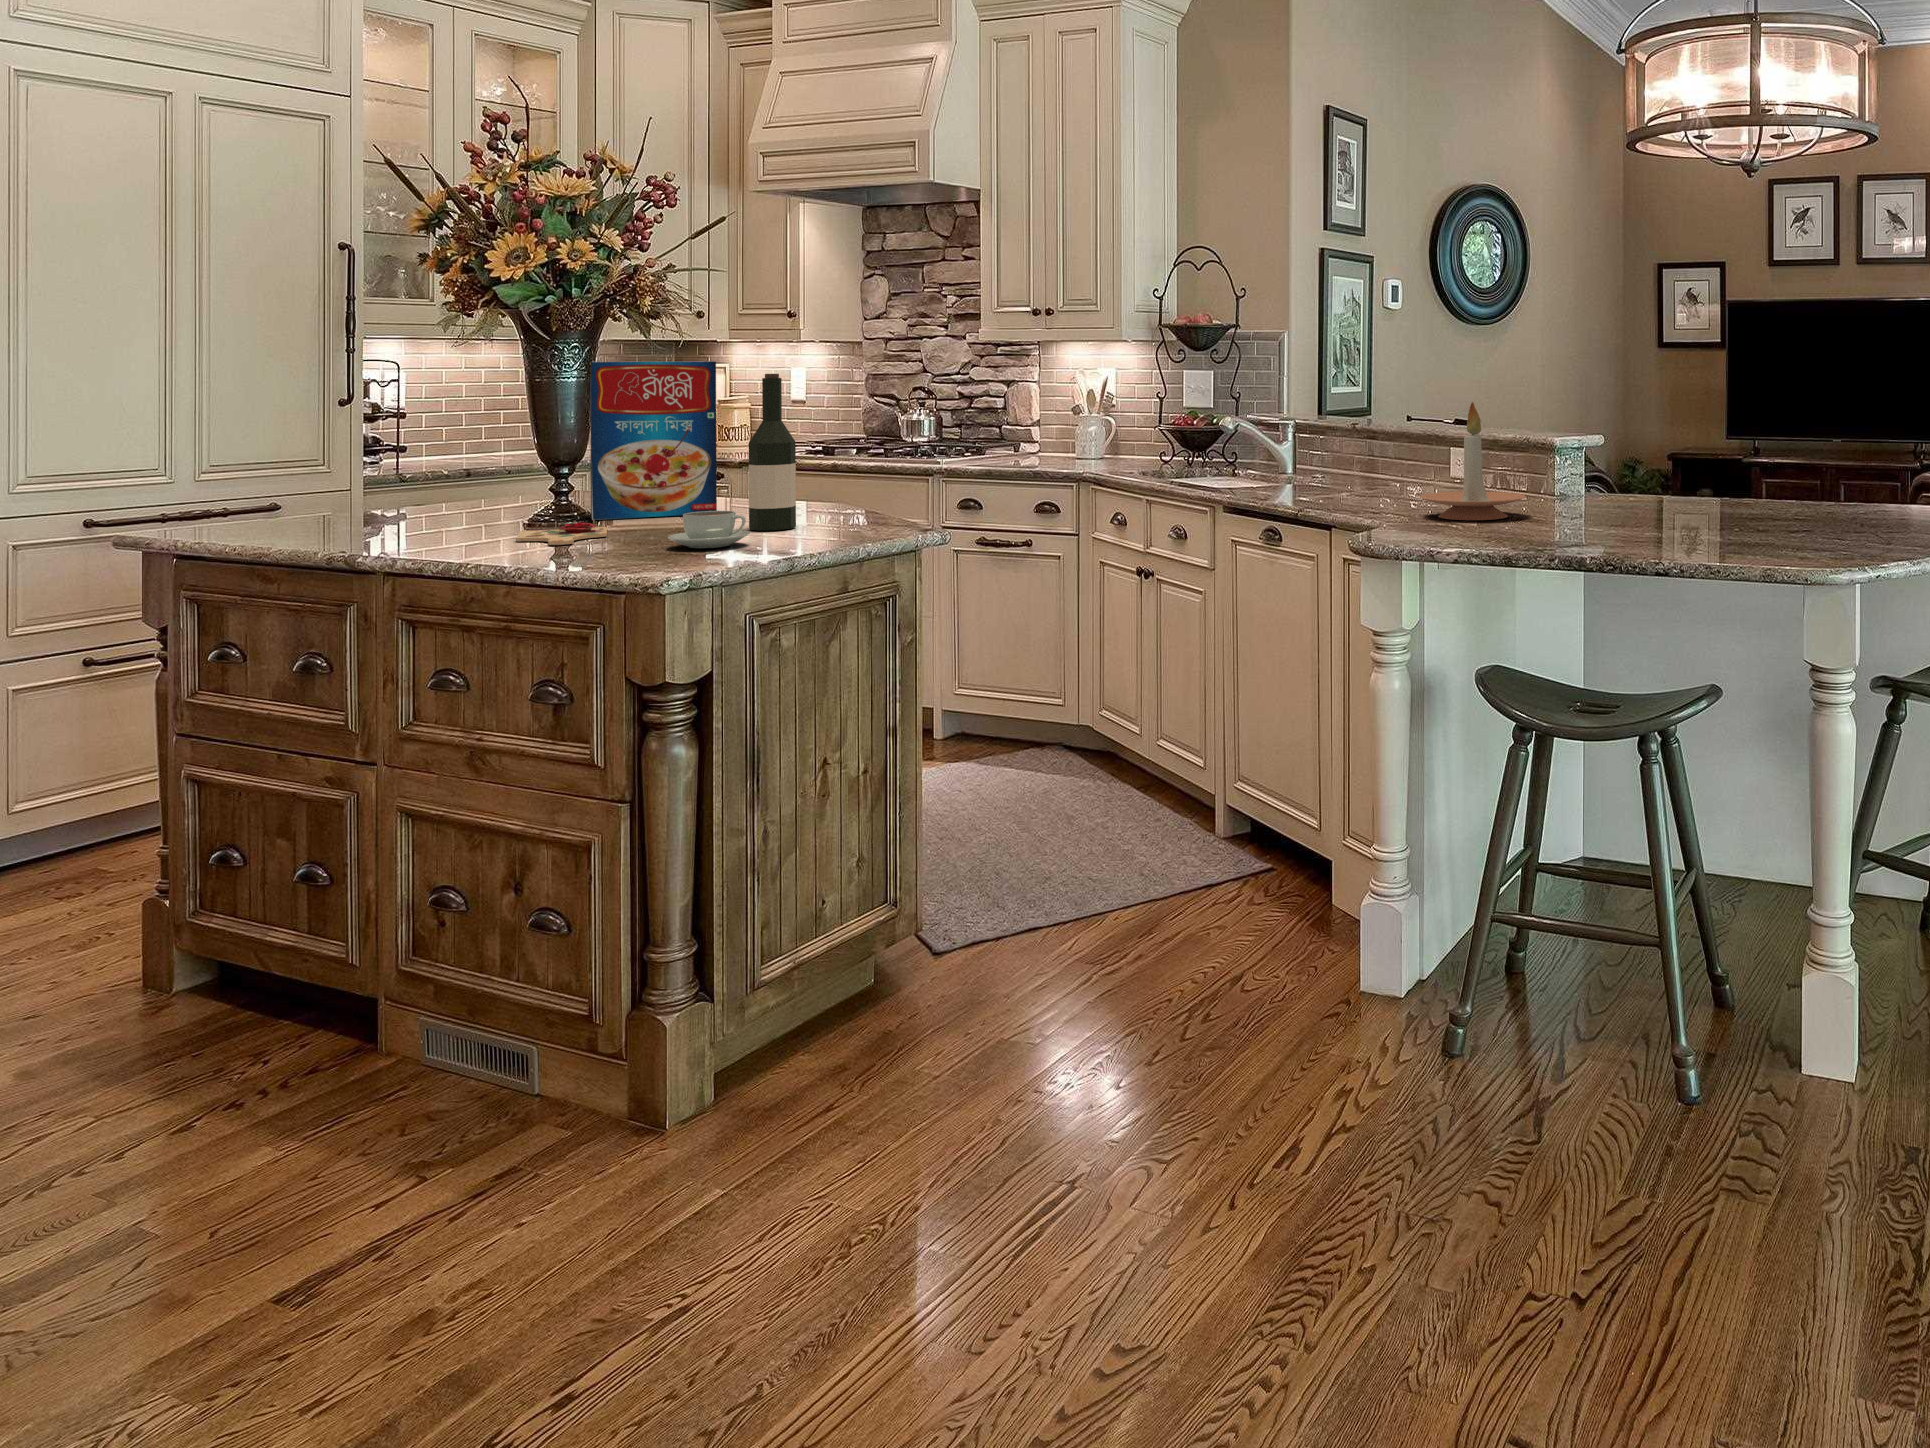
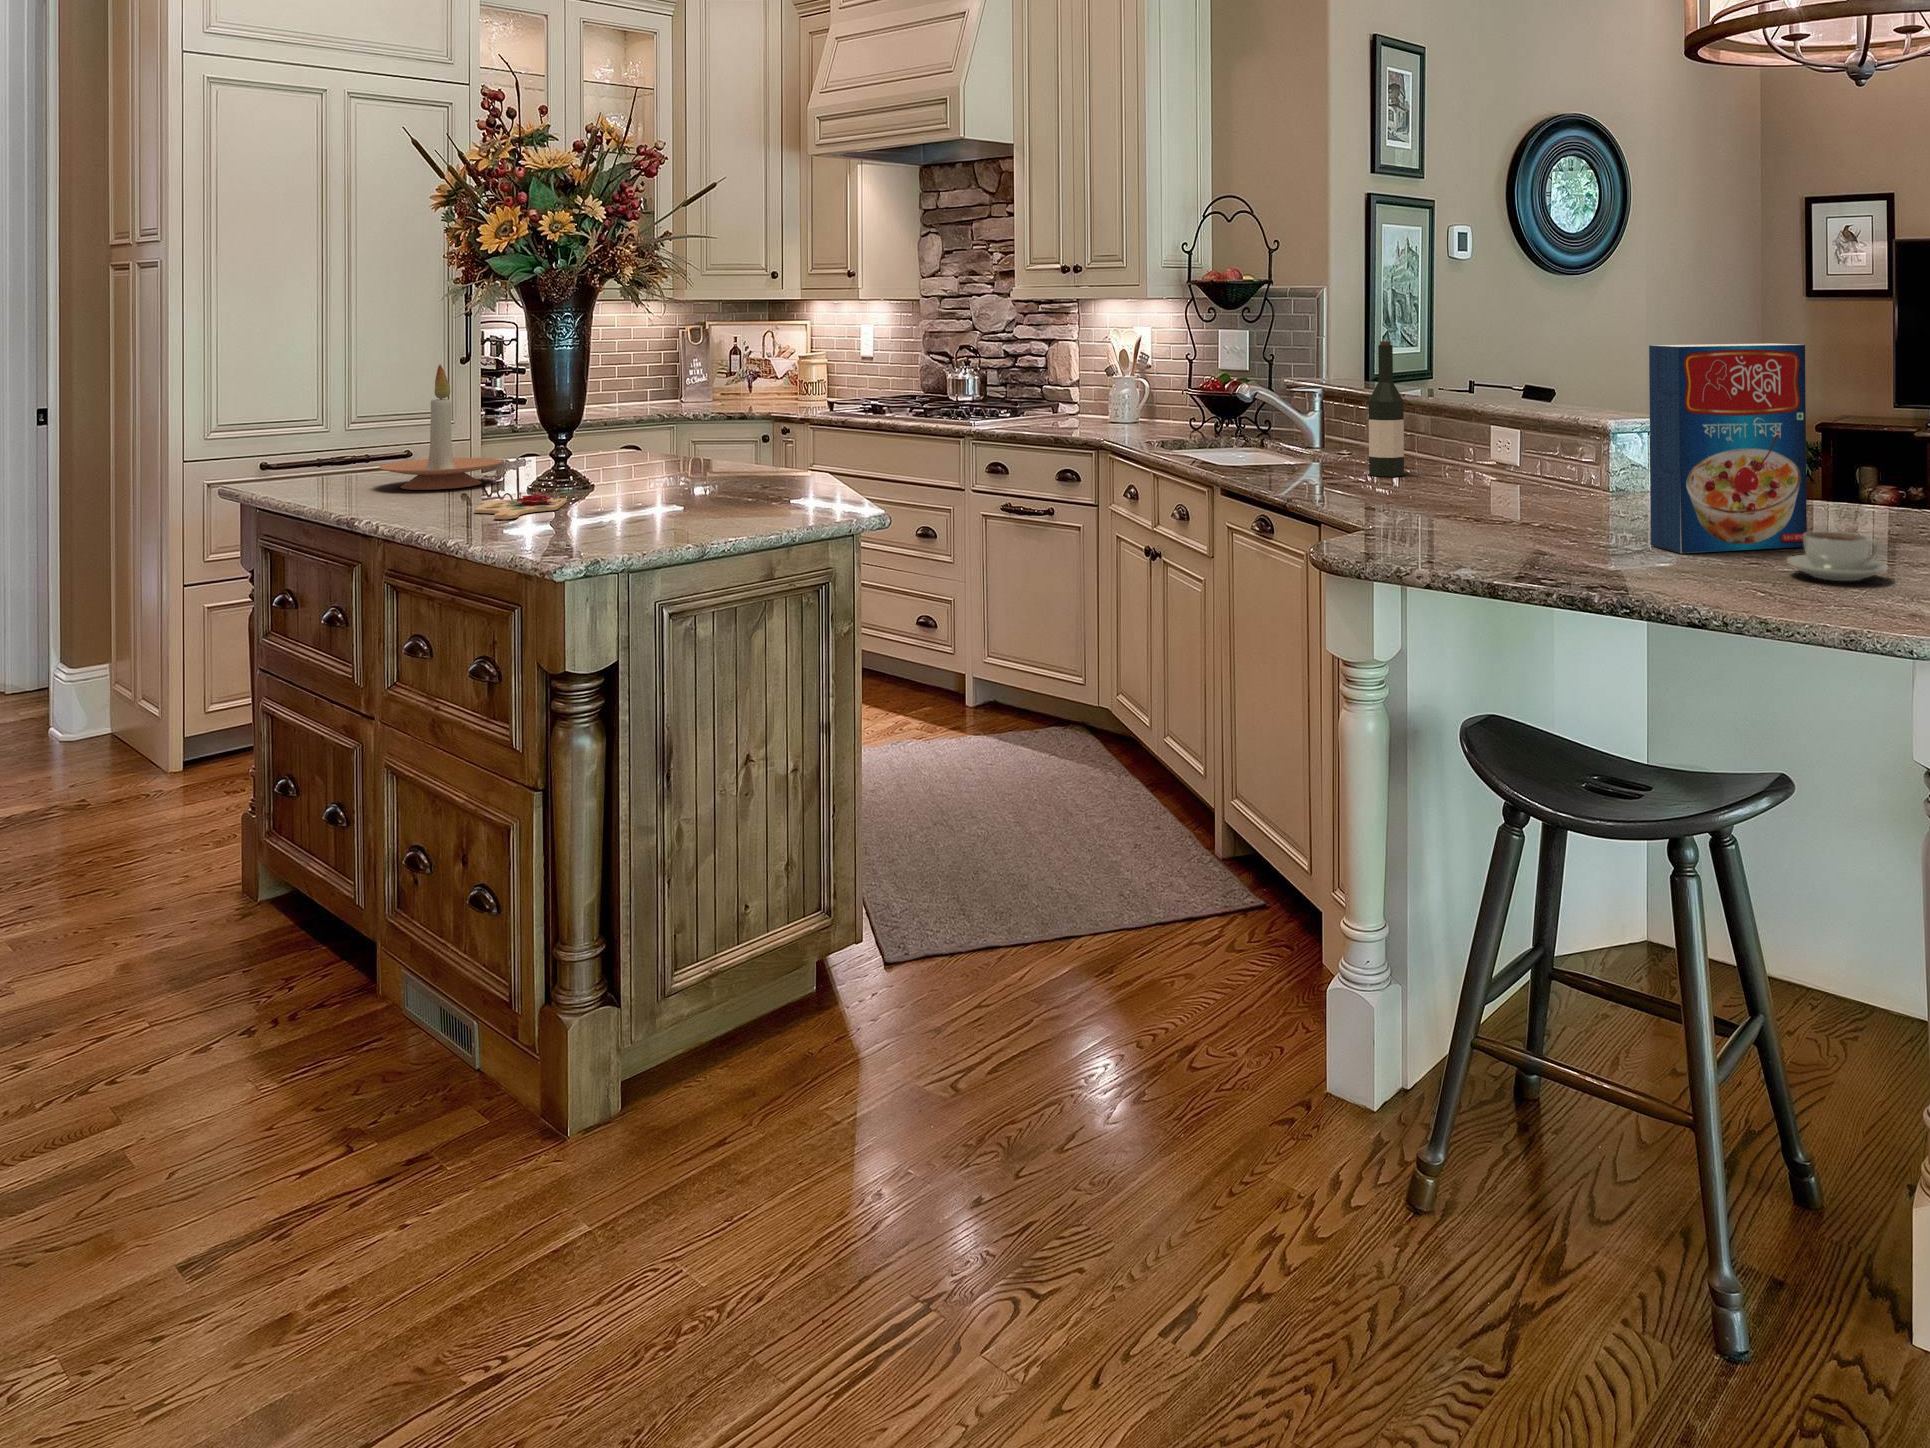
cereal box: present [590,361,717,520] -> present [1649,343,1807,553]
wine bottle: present [749,374,796,531] -> present [1369,341,1404,476]
candle holder: present [1420,402,1526,520] -> present [379,365,502,490]
coffee cup: present [668,511,750,548] -> present [1786,531,1888,581]

